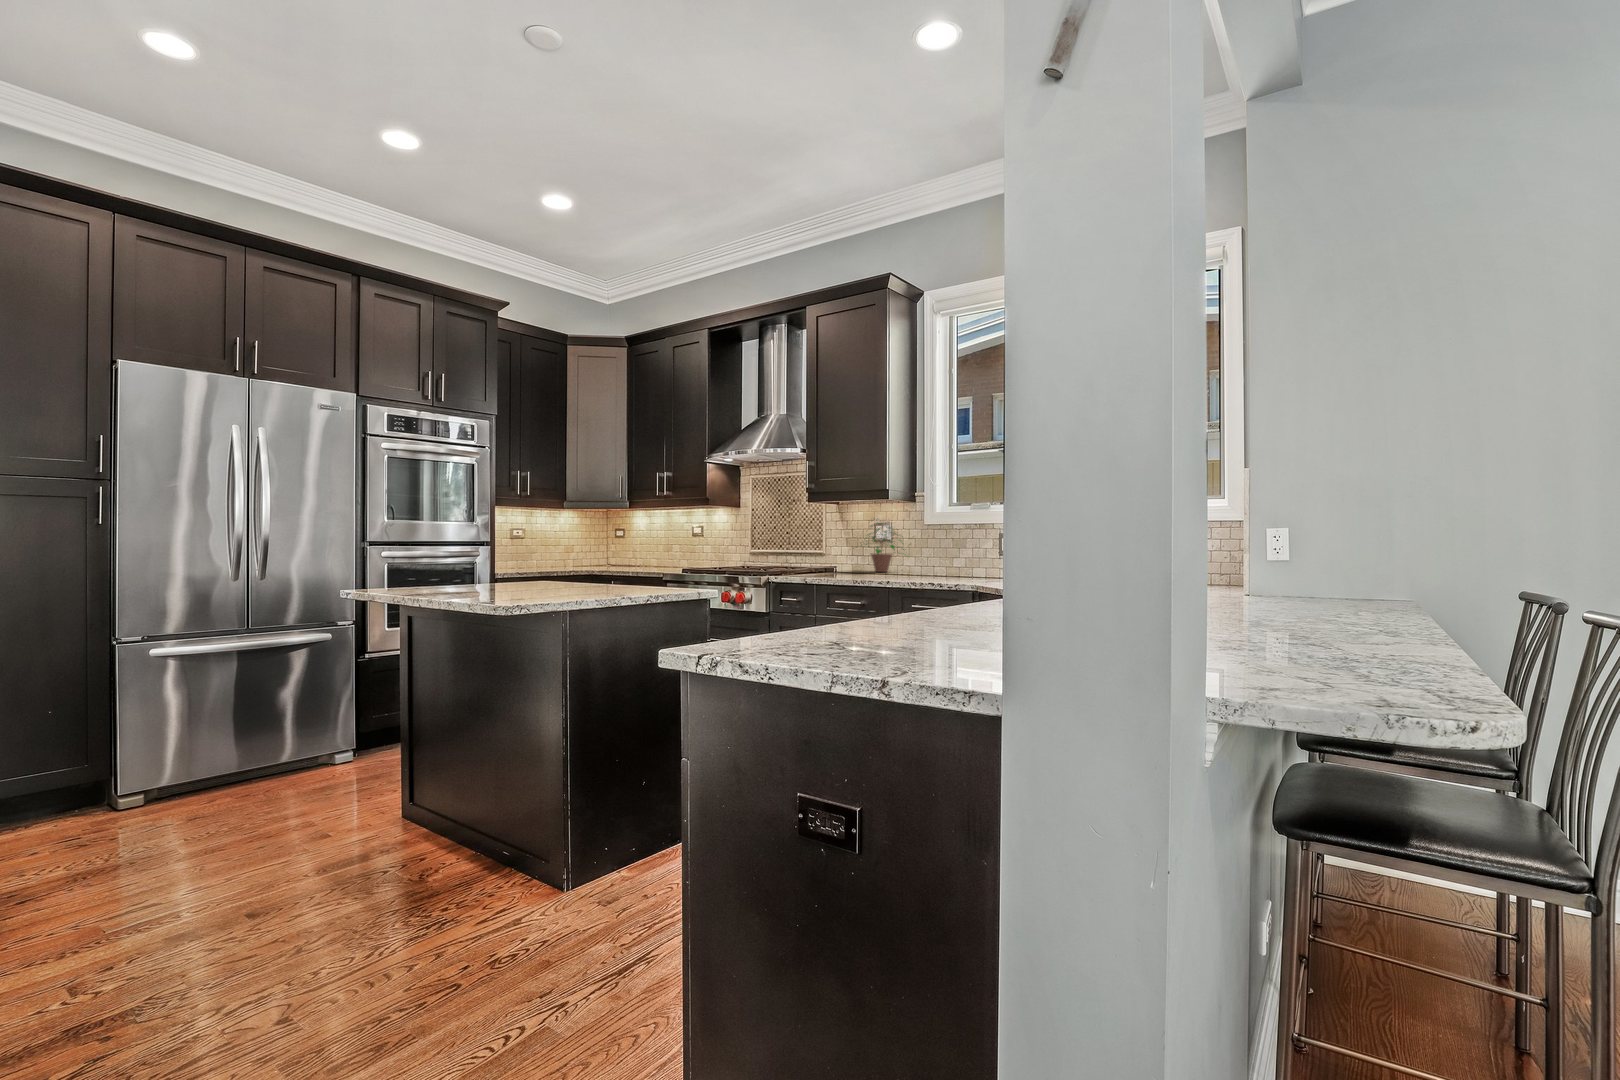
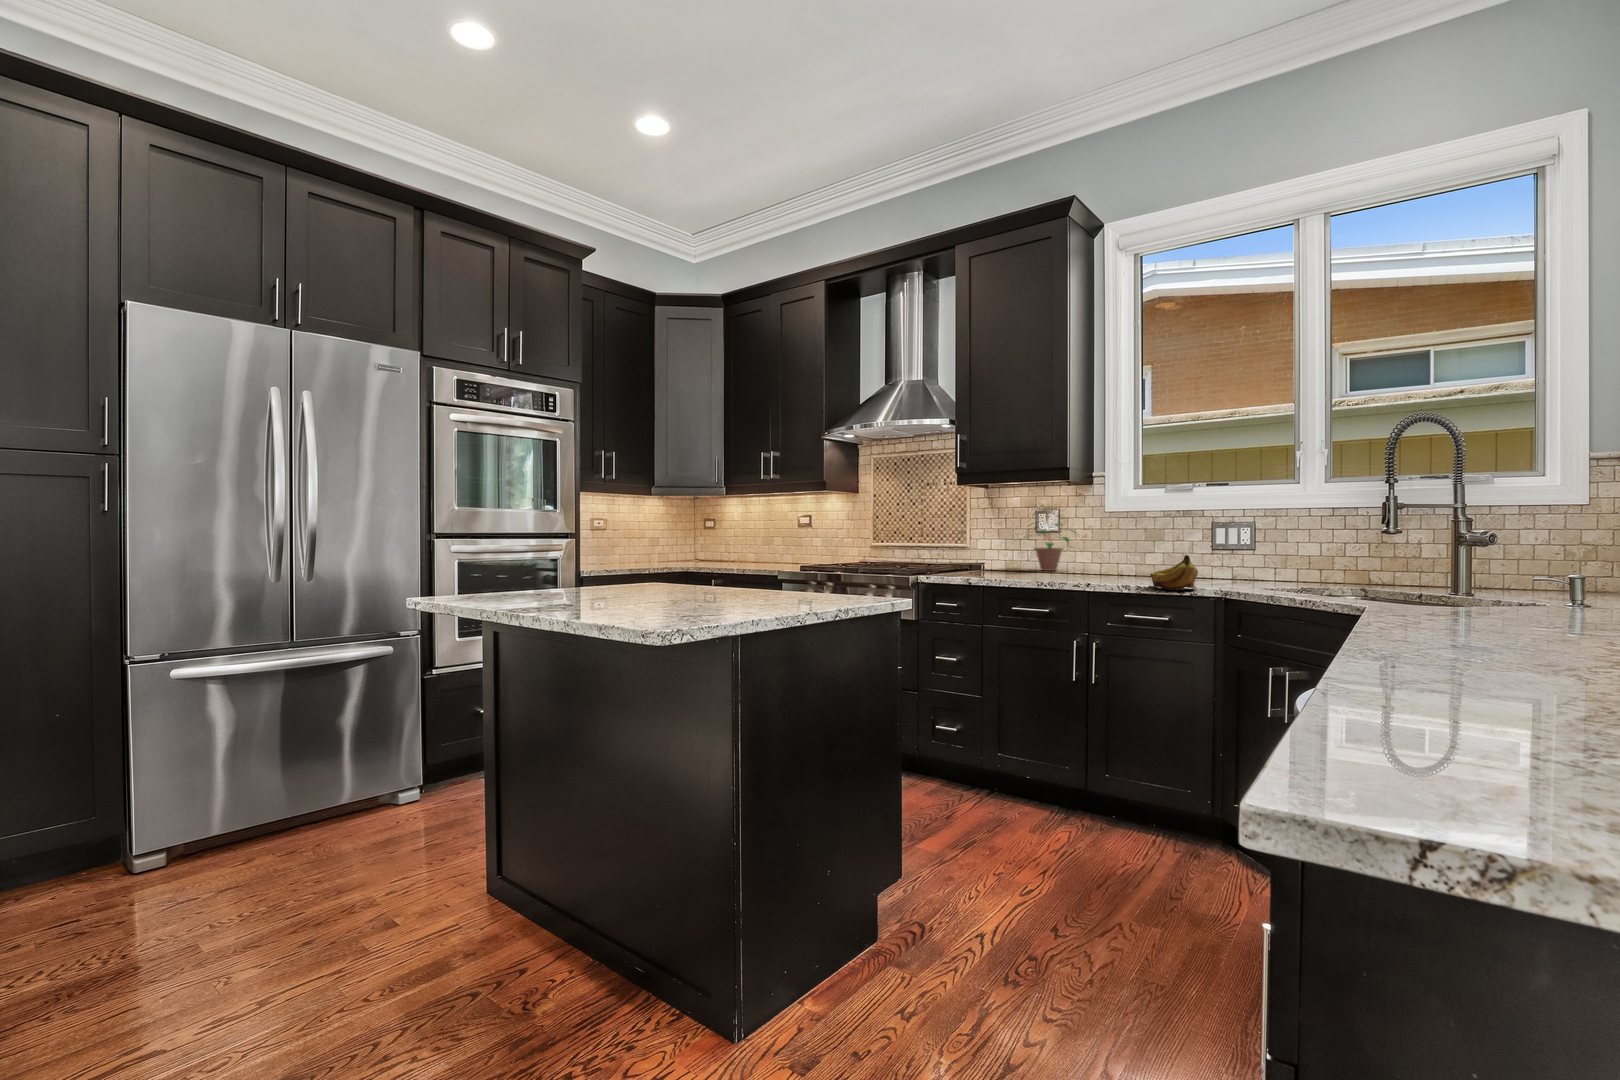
fruit: none [932,559,965,586] -> present [1150,555,1198,590]

